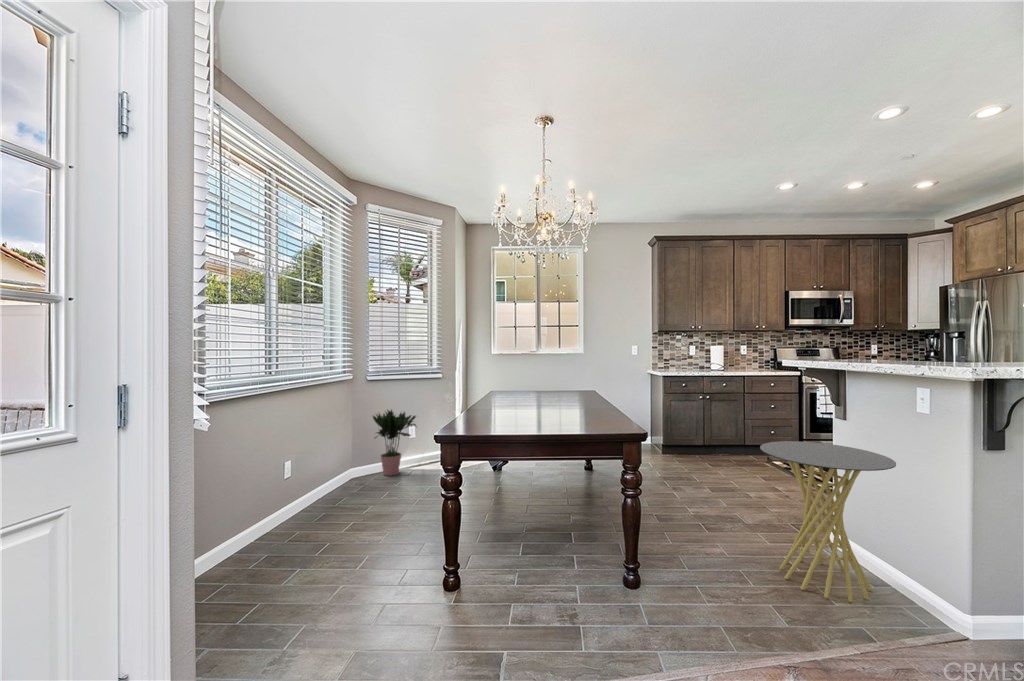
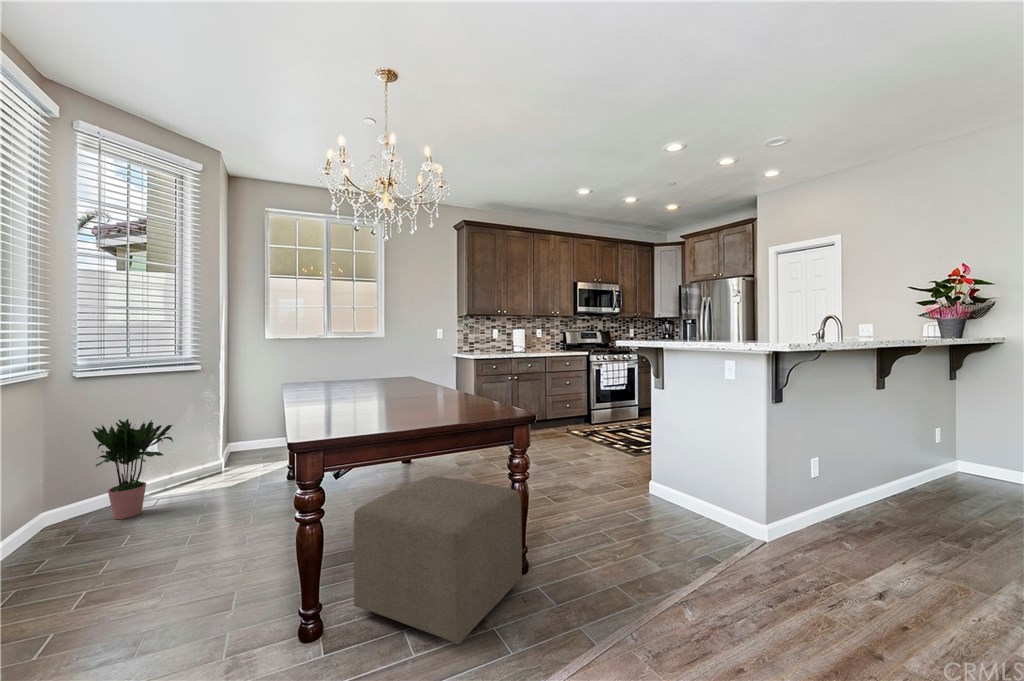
side table: present [760,441,896,602] -> none [611,405,713,537]
ottoman: none [486,482,626,625] -> present [353,476,522,644]

